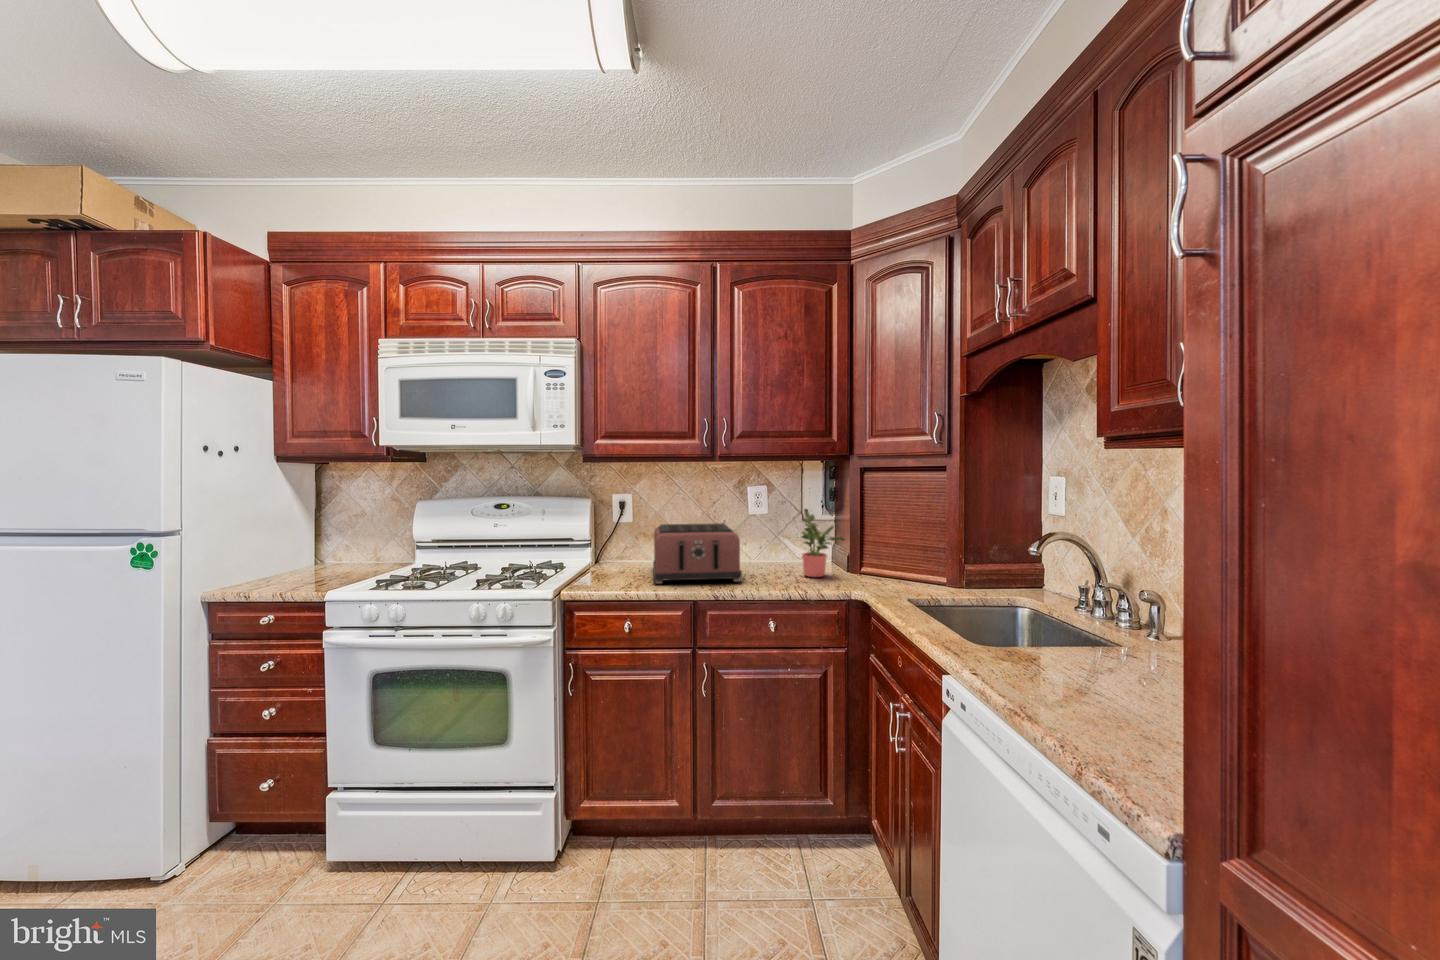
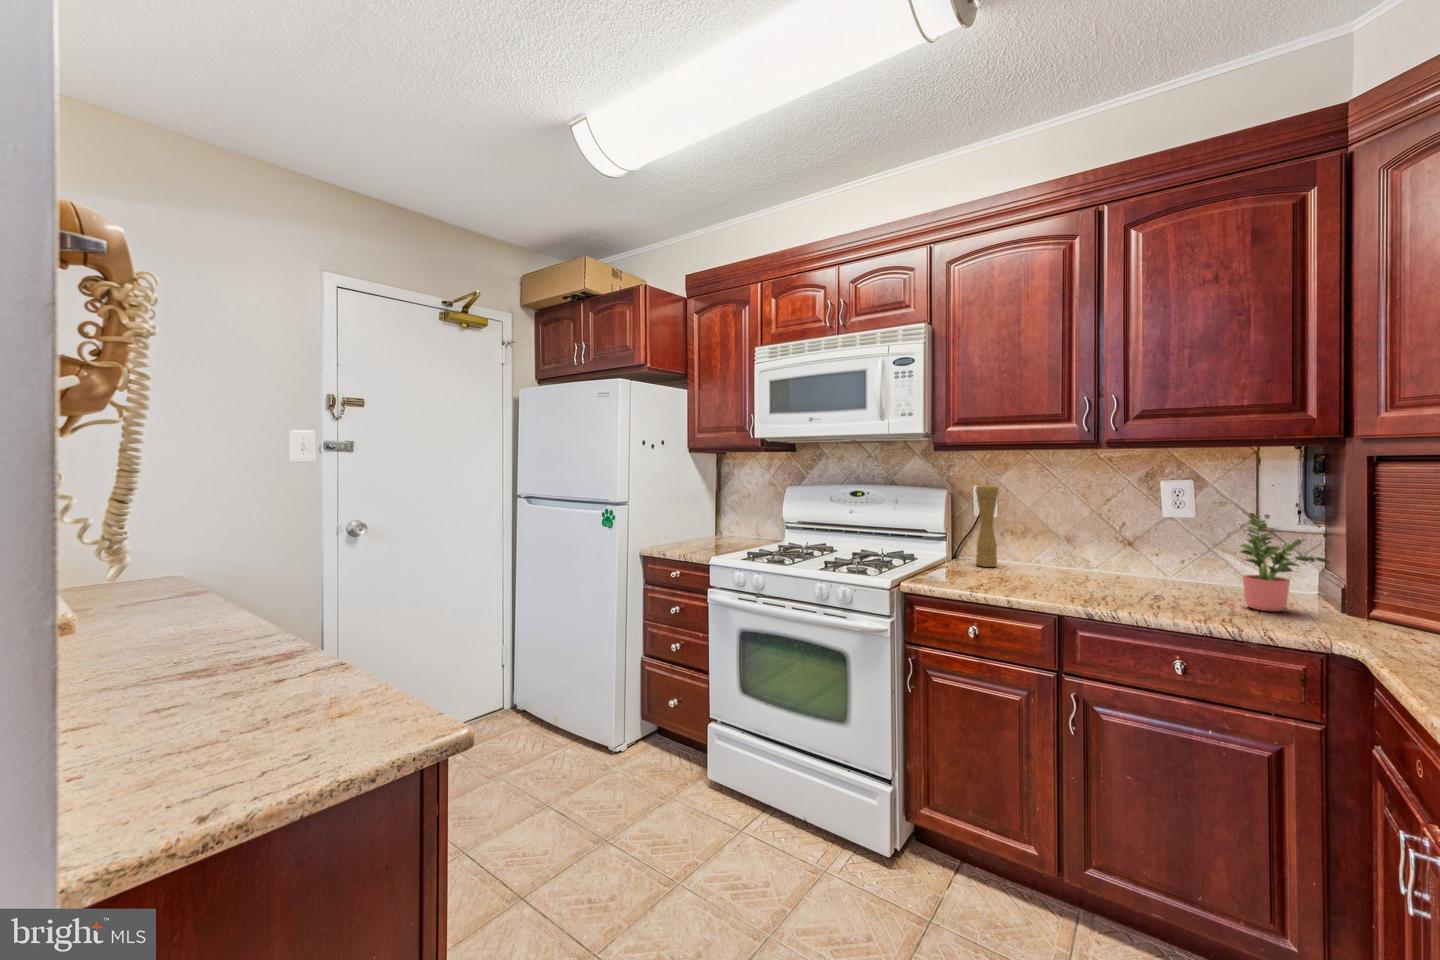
pepper mill: none [616,490,635,565] -> present [976,483,999,567]
toaster: present [653,523,742,584] -> none [1009,523,1134,601]

